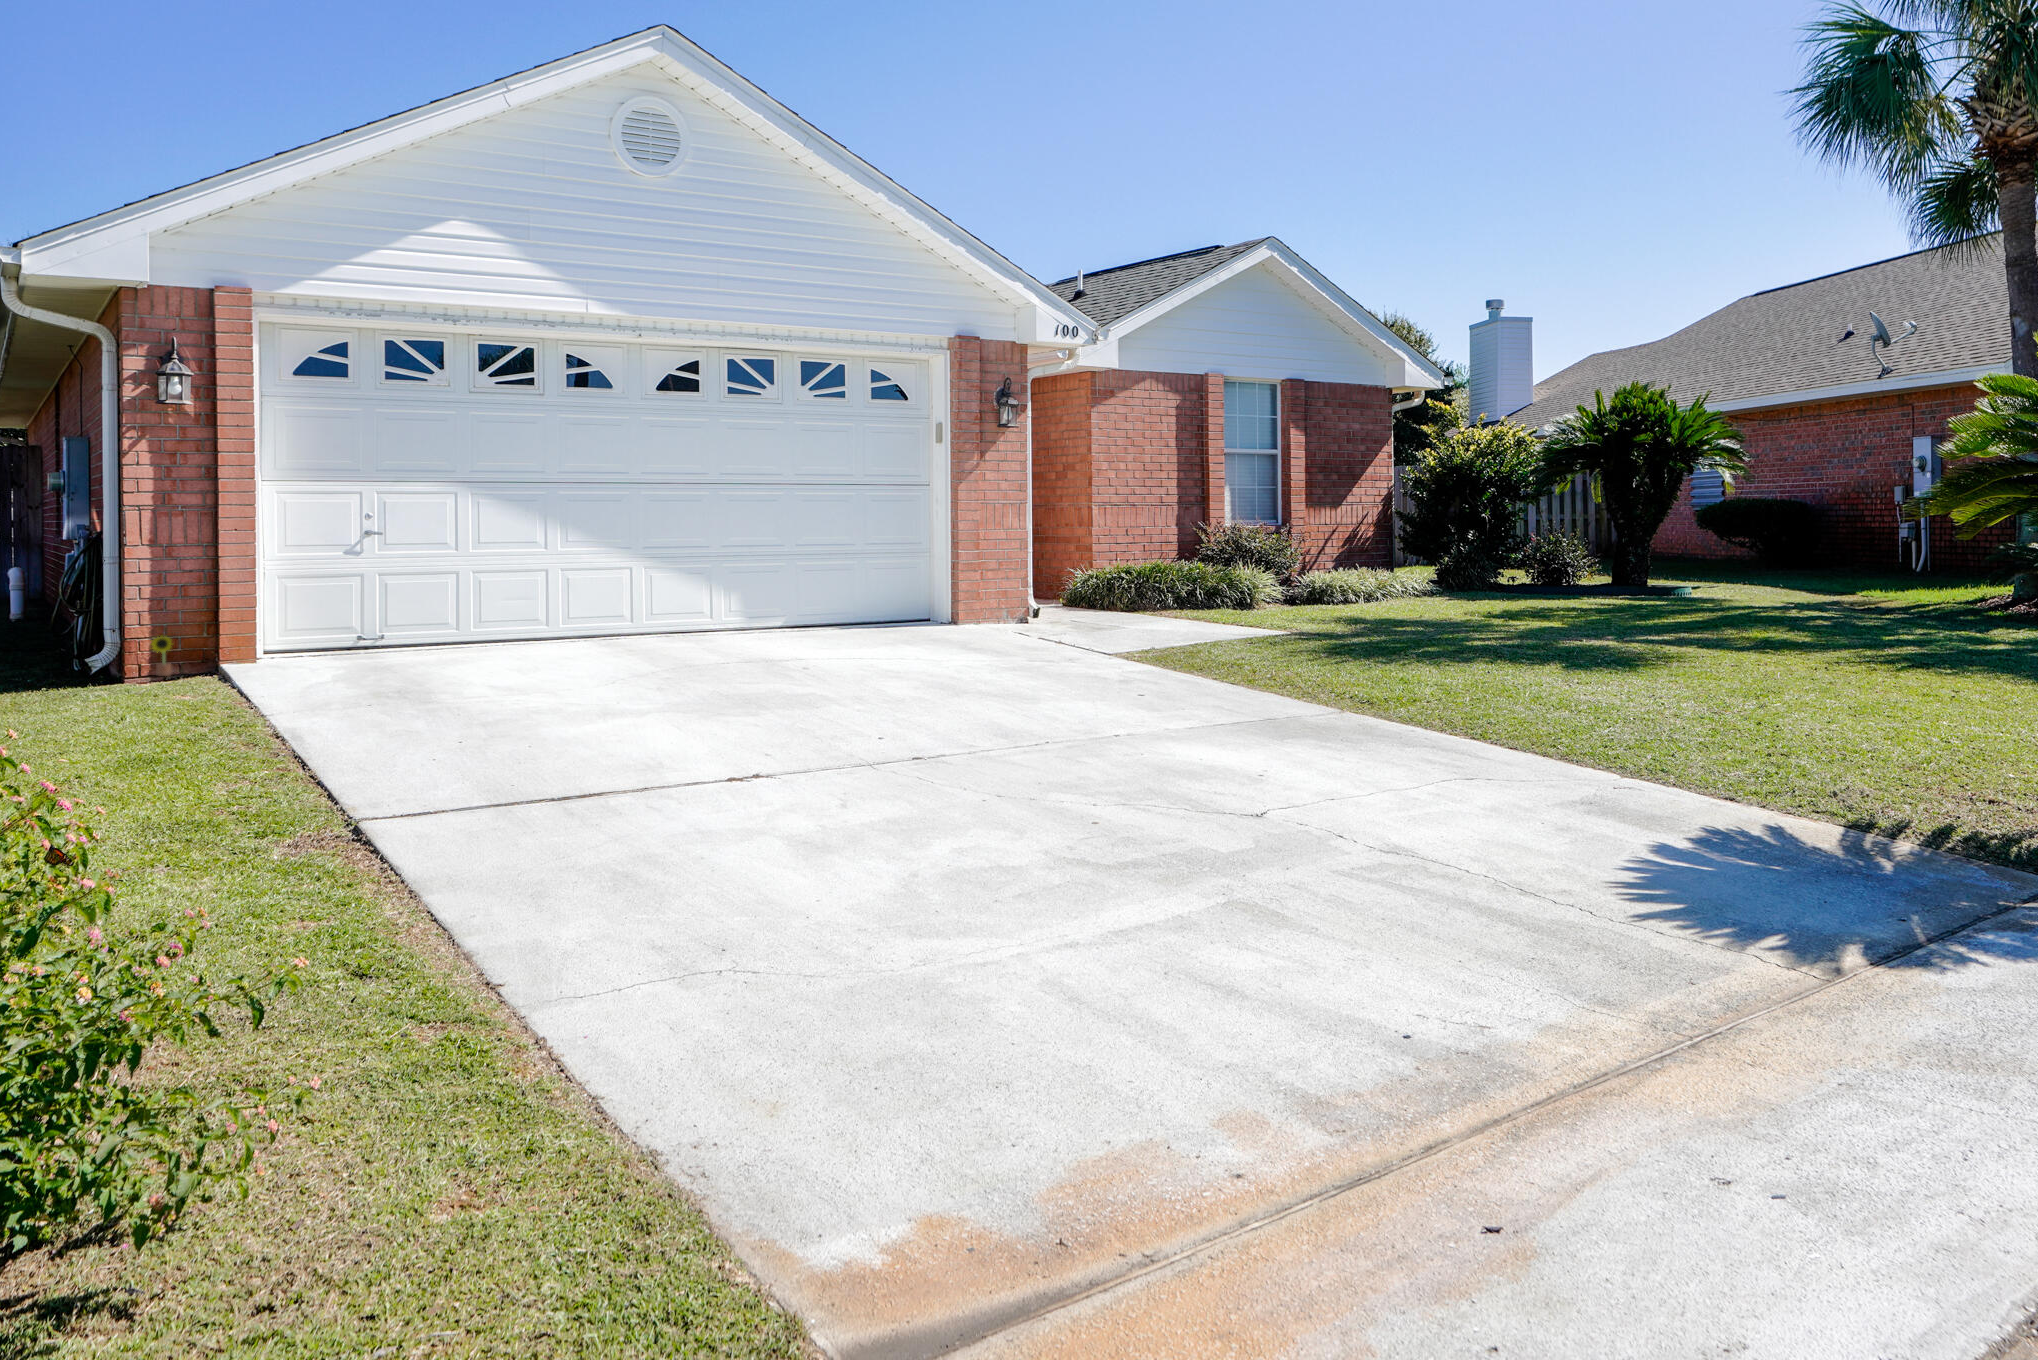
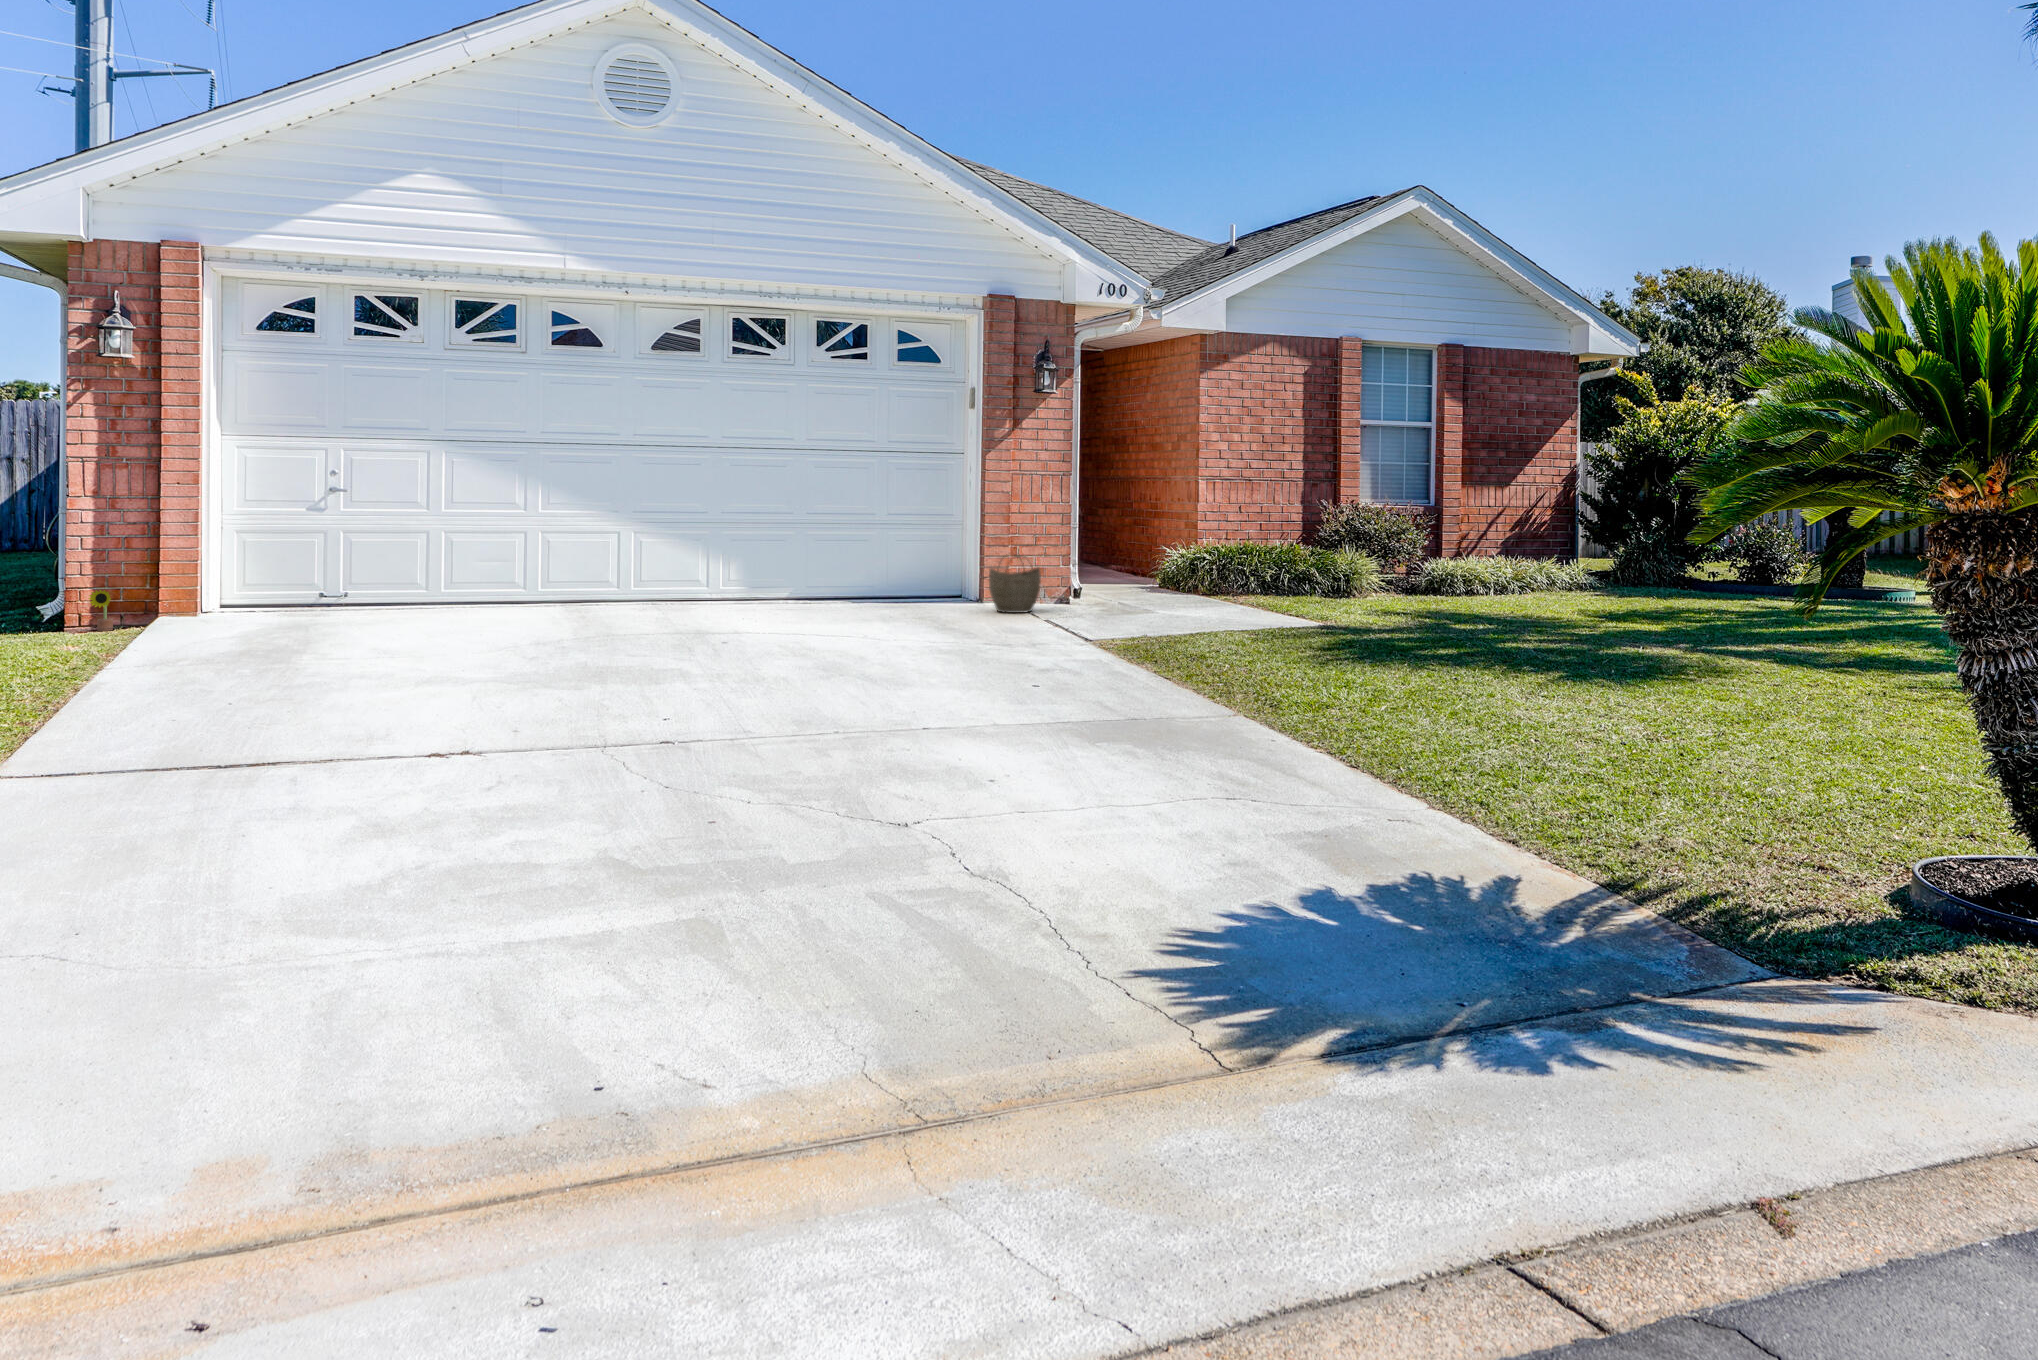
woven basket: none [968,575,1015,629] -> present [989,555,1041,613]

